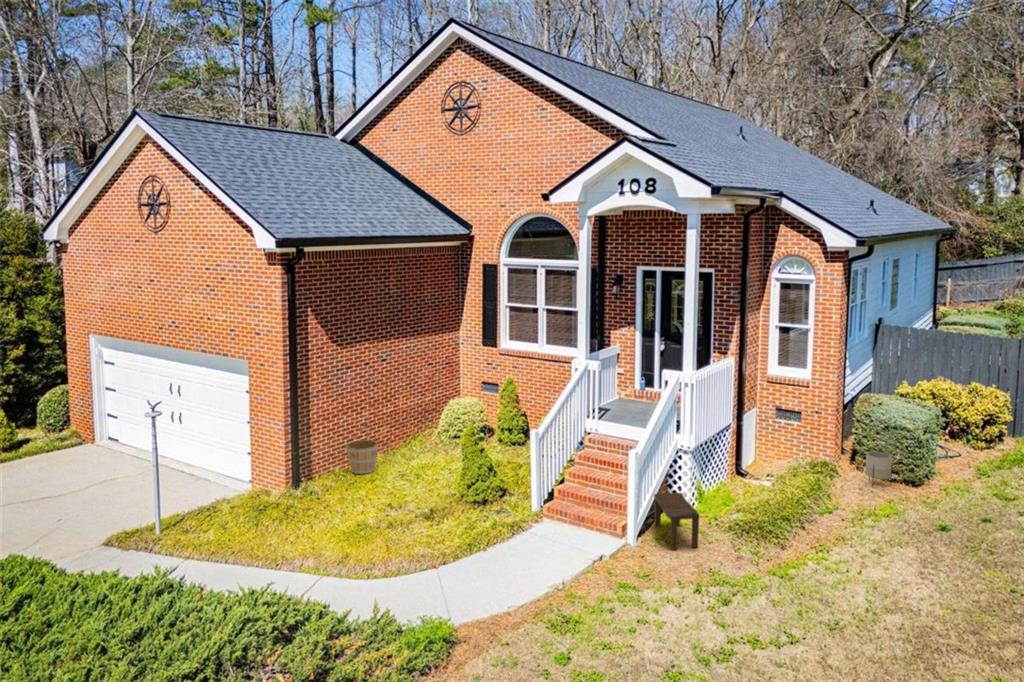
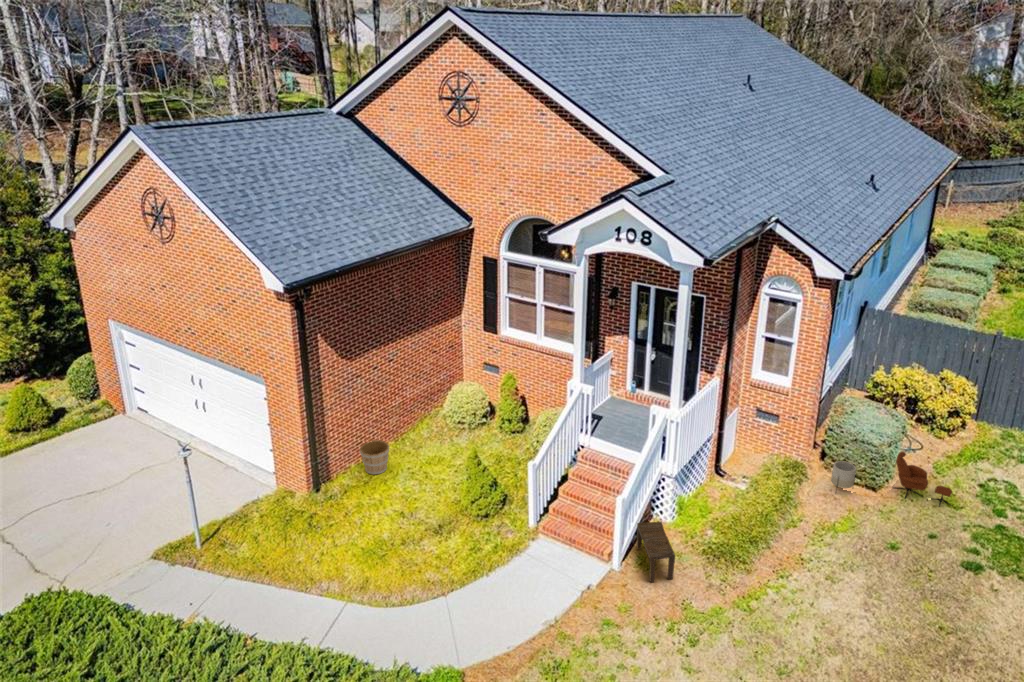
lounge chair: none [935,440,1004,495] -> present [896,452,952,506]

